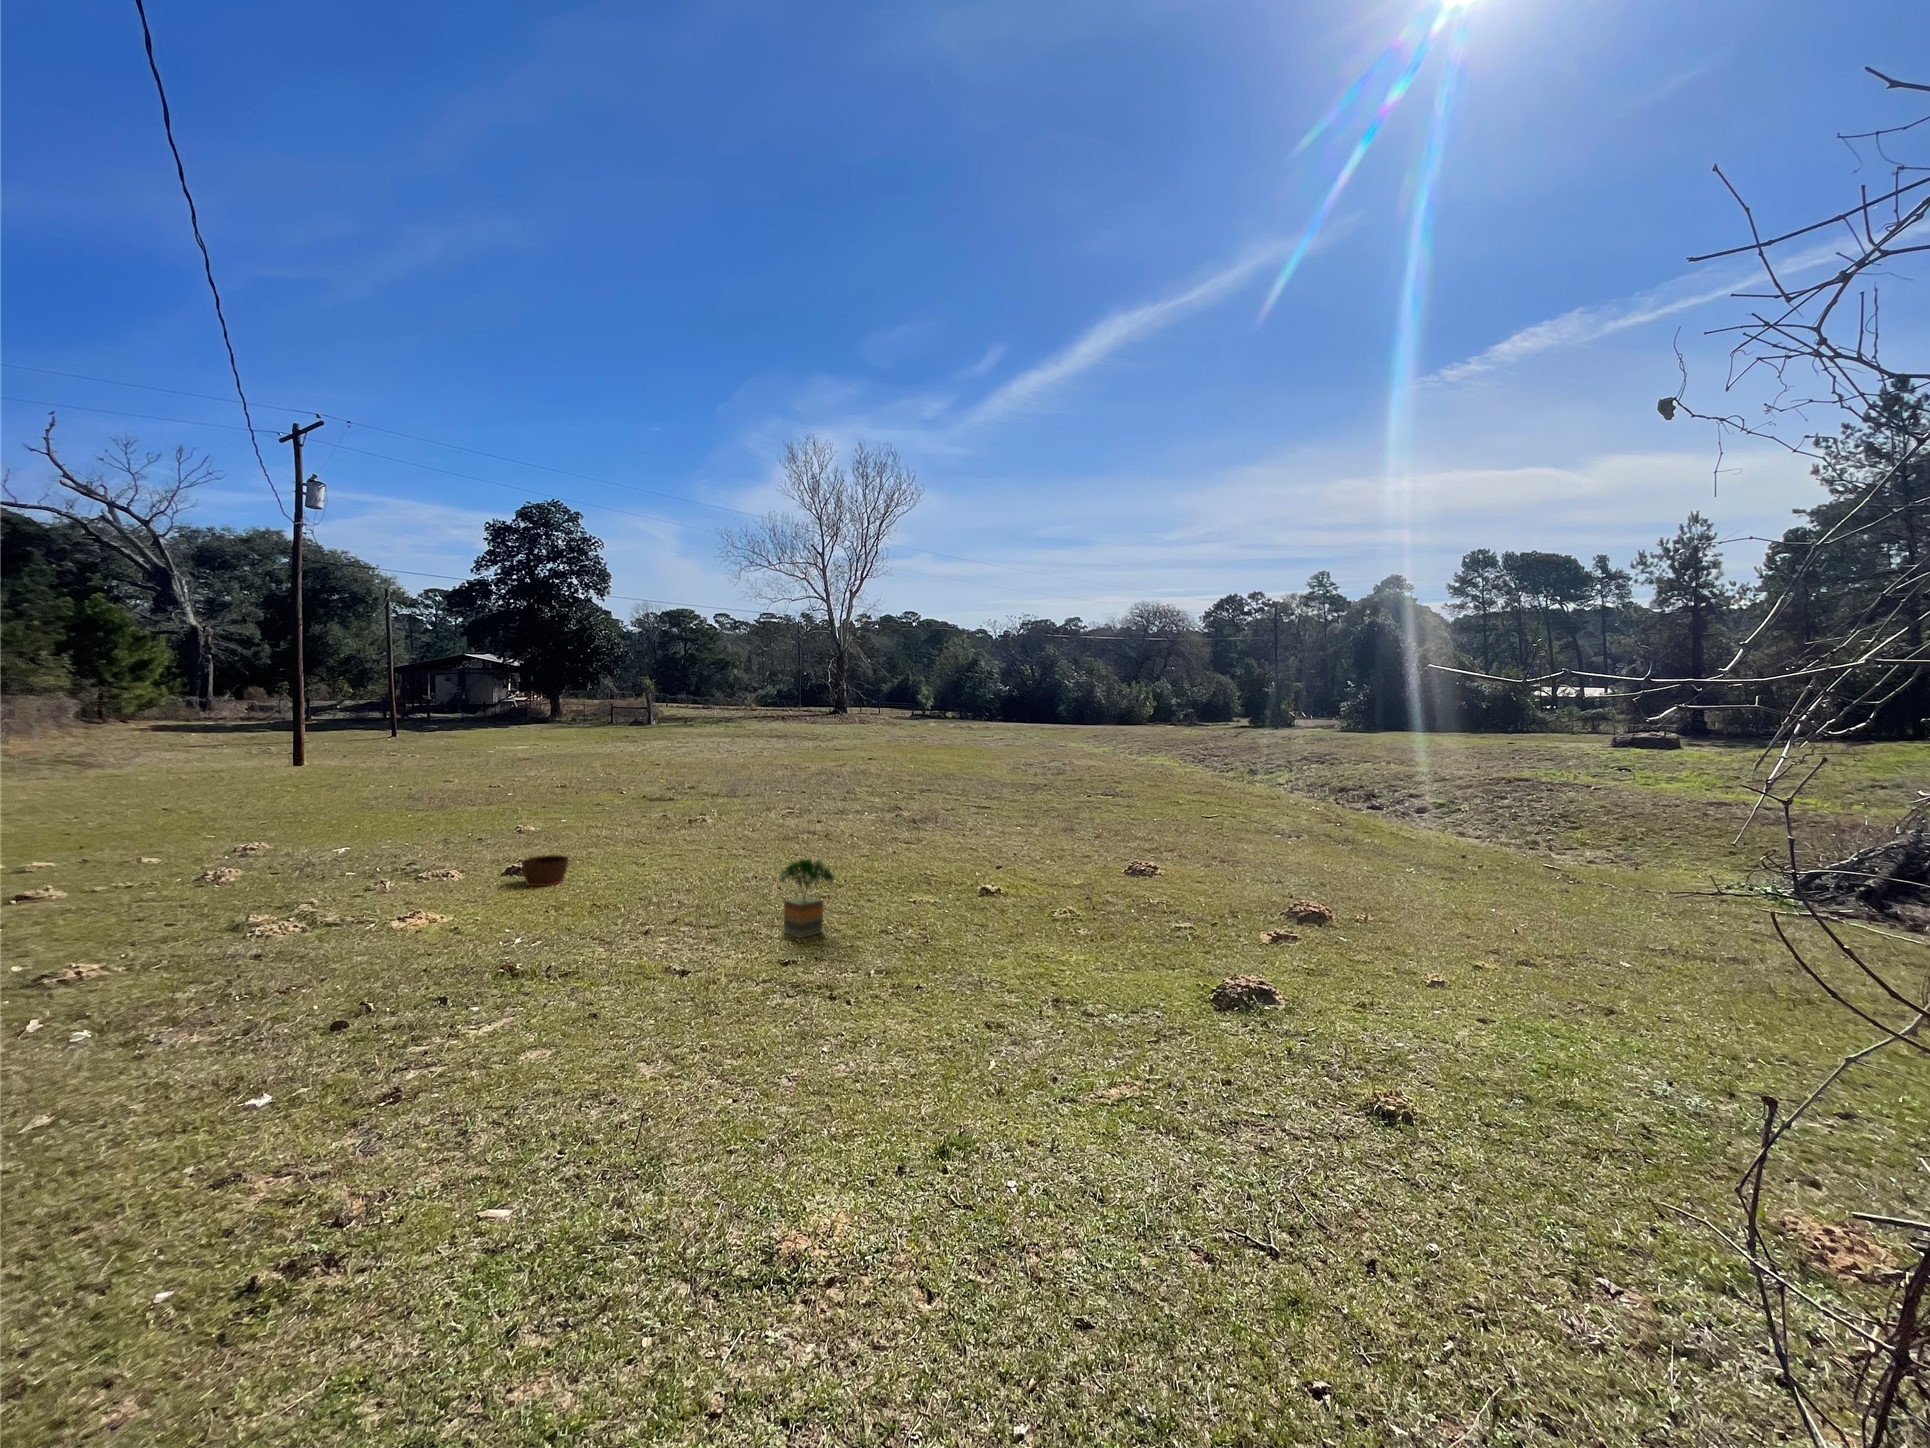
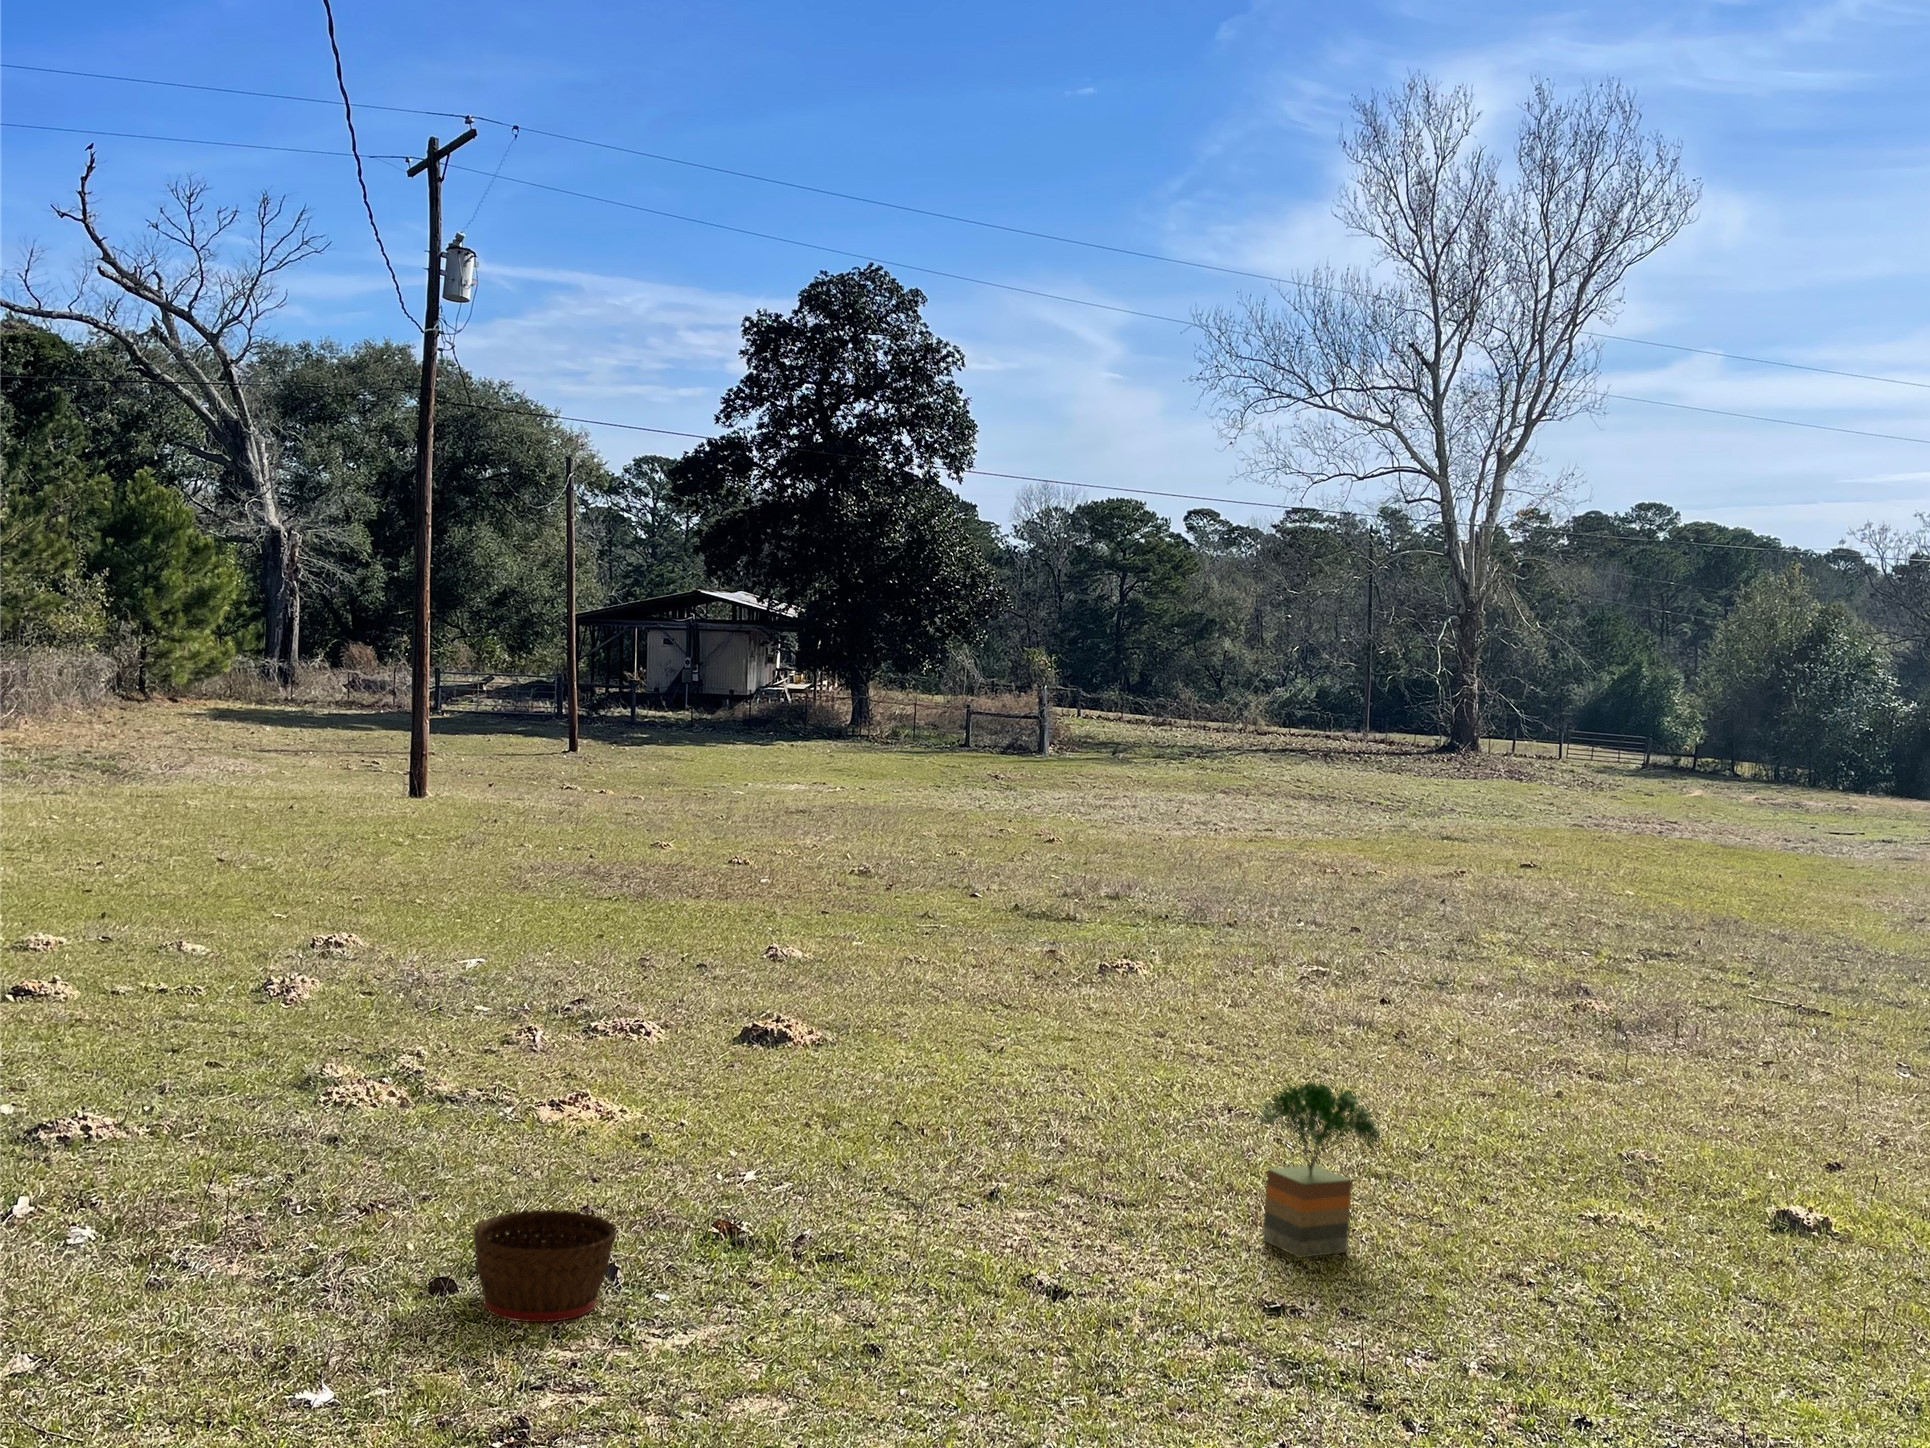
basket: present [521,855,569,886] -> present [473,1210,616,1322]

